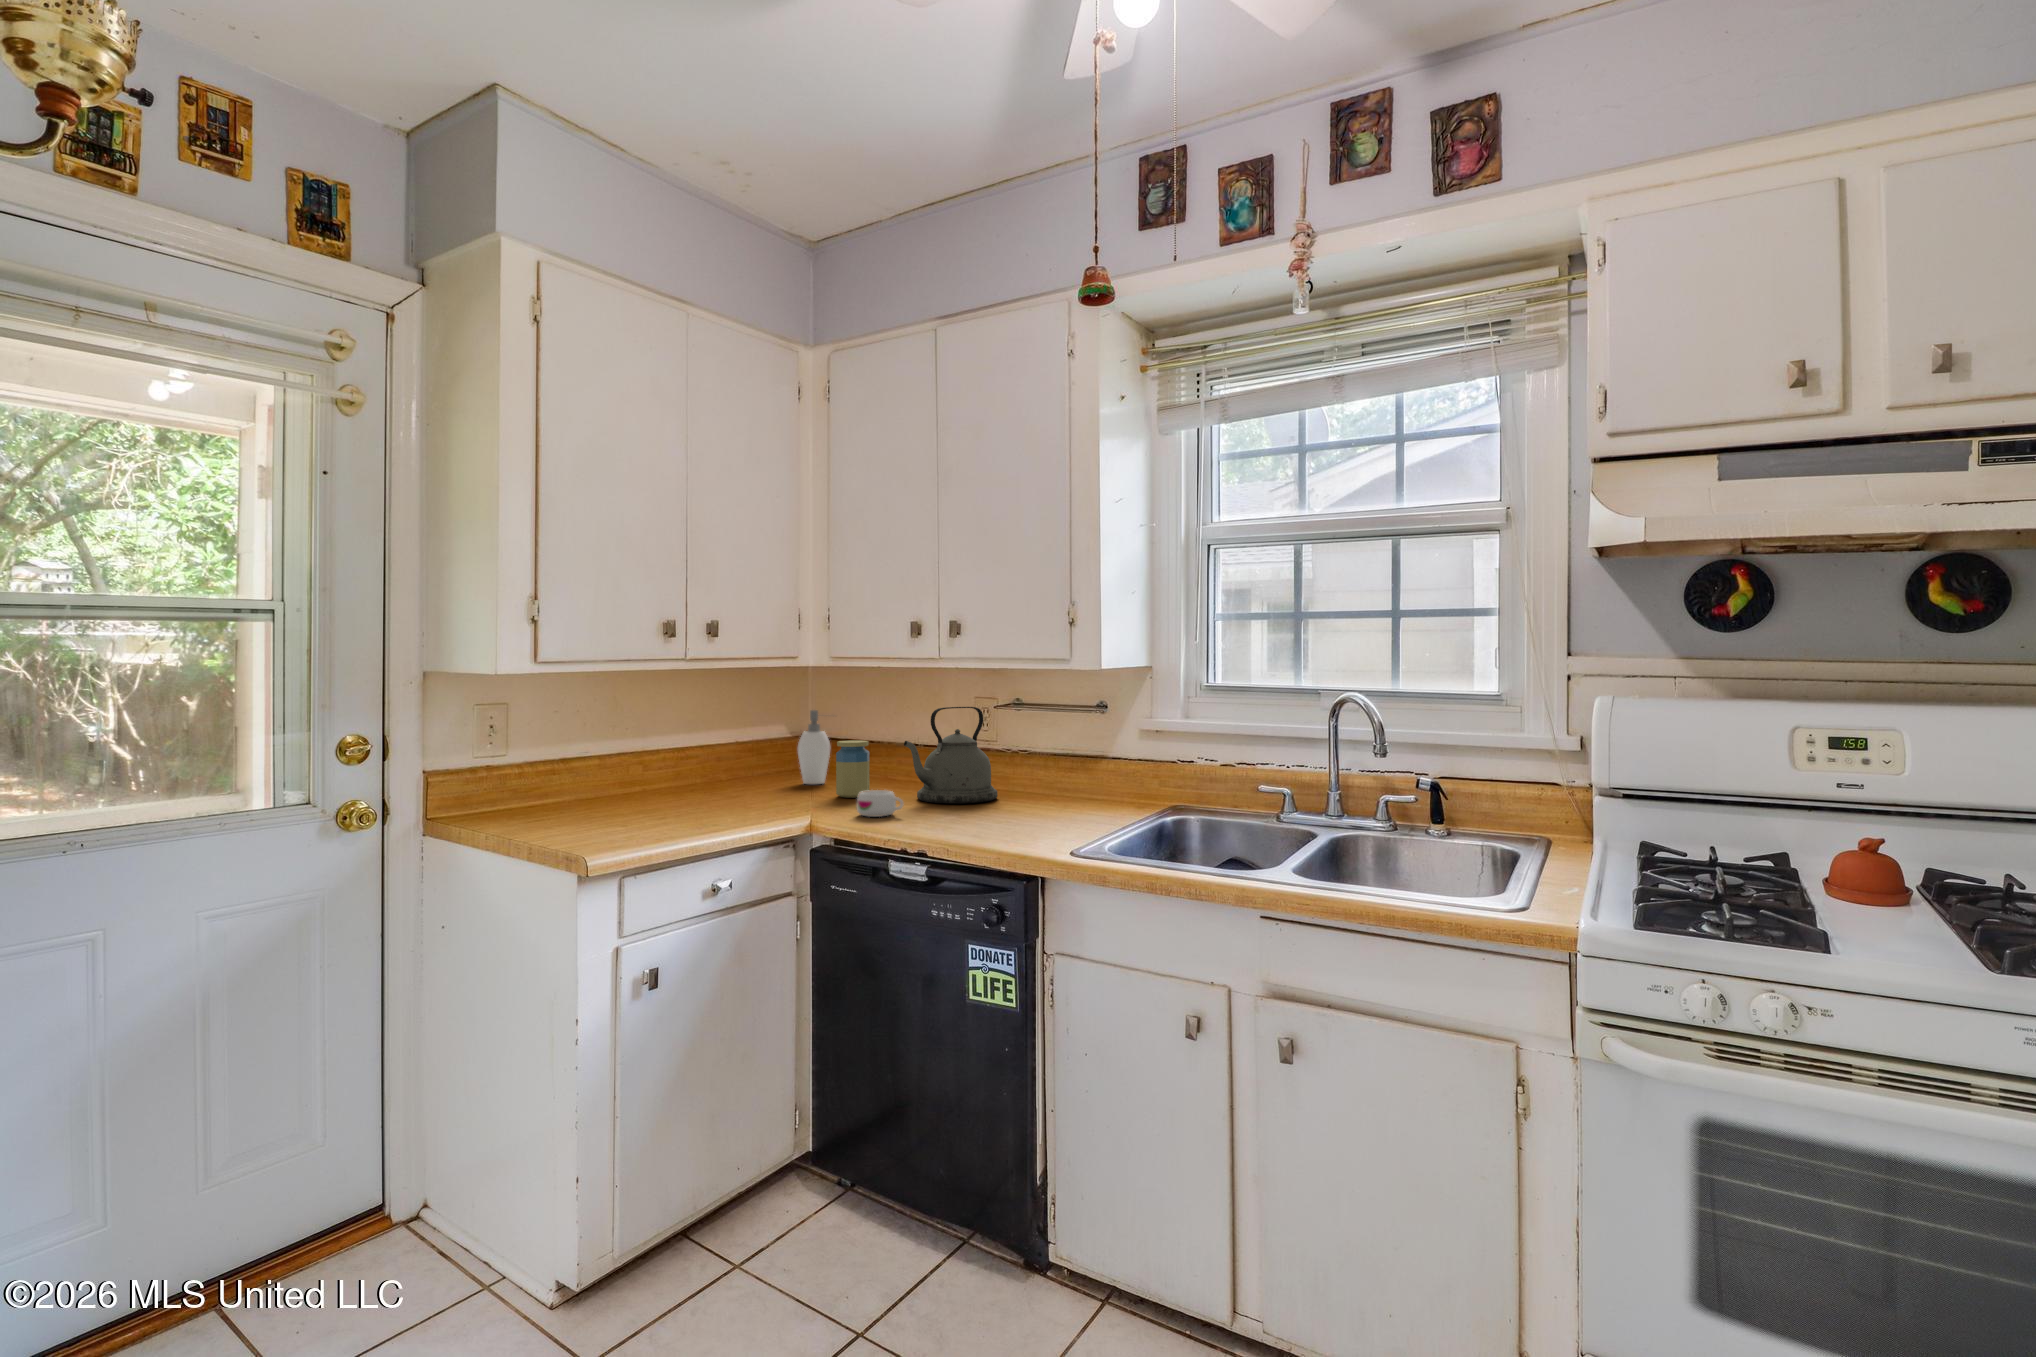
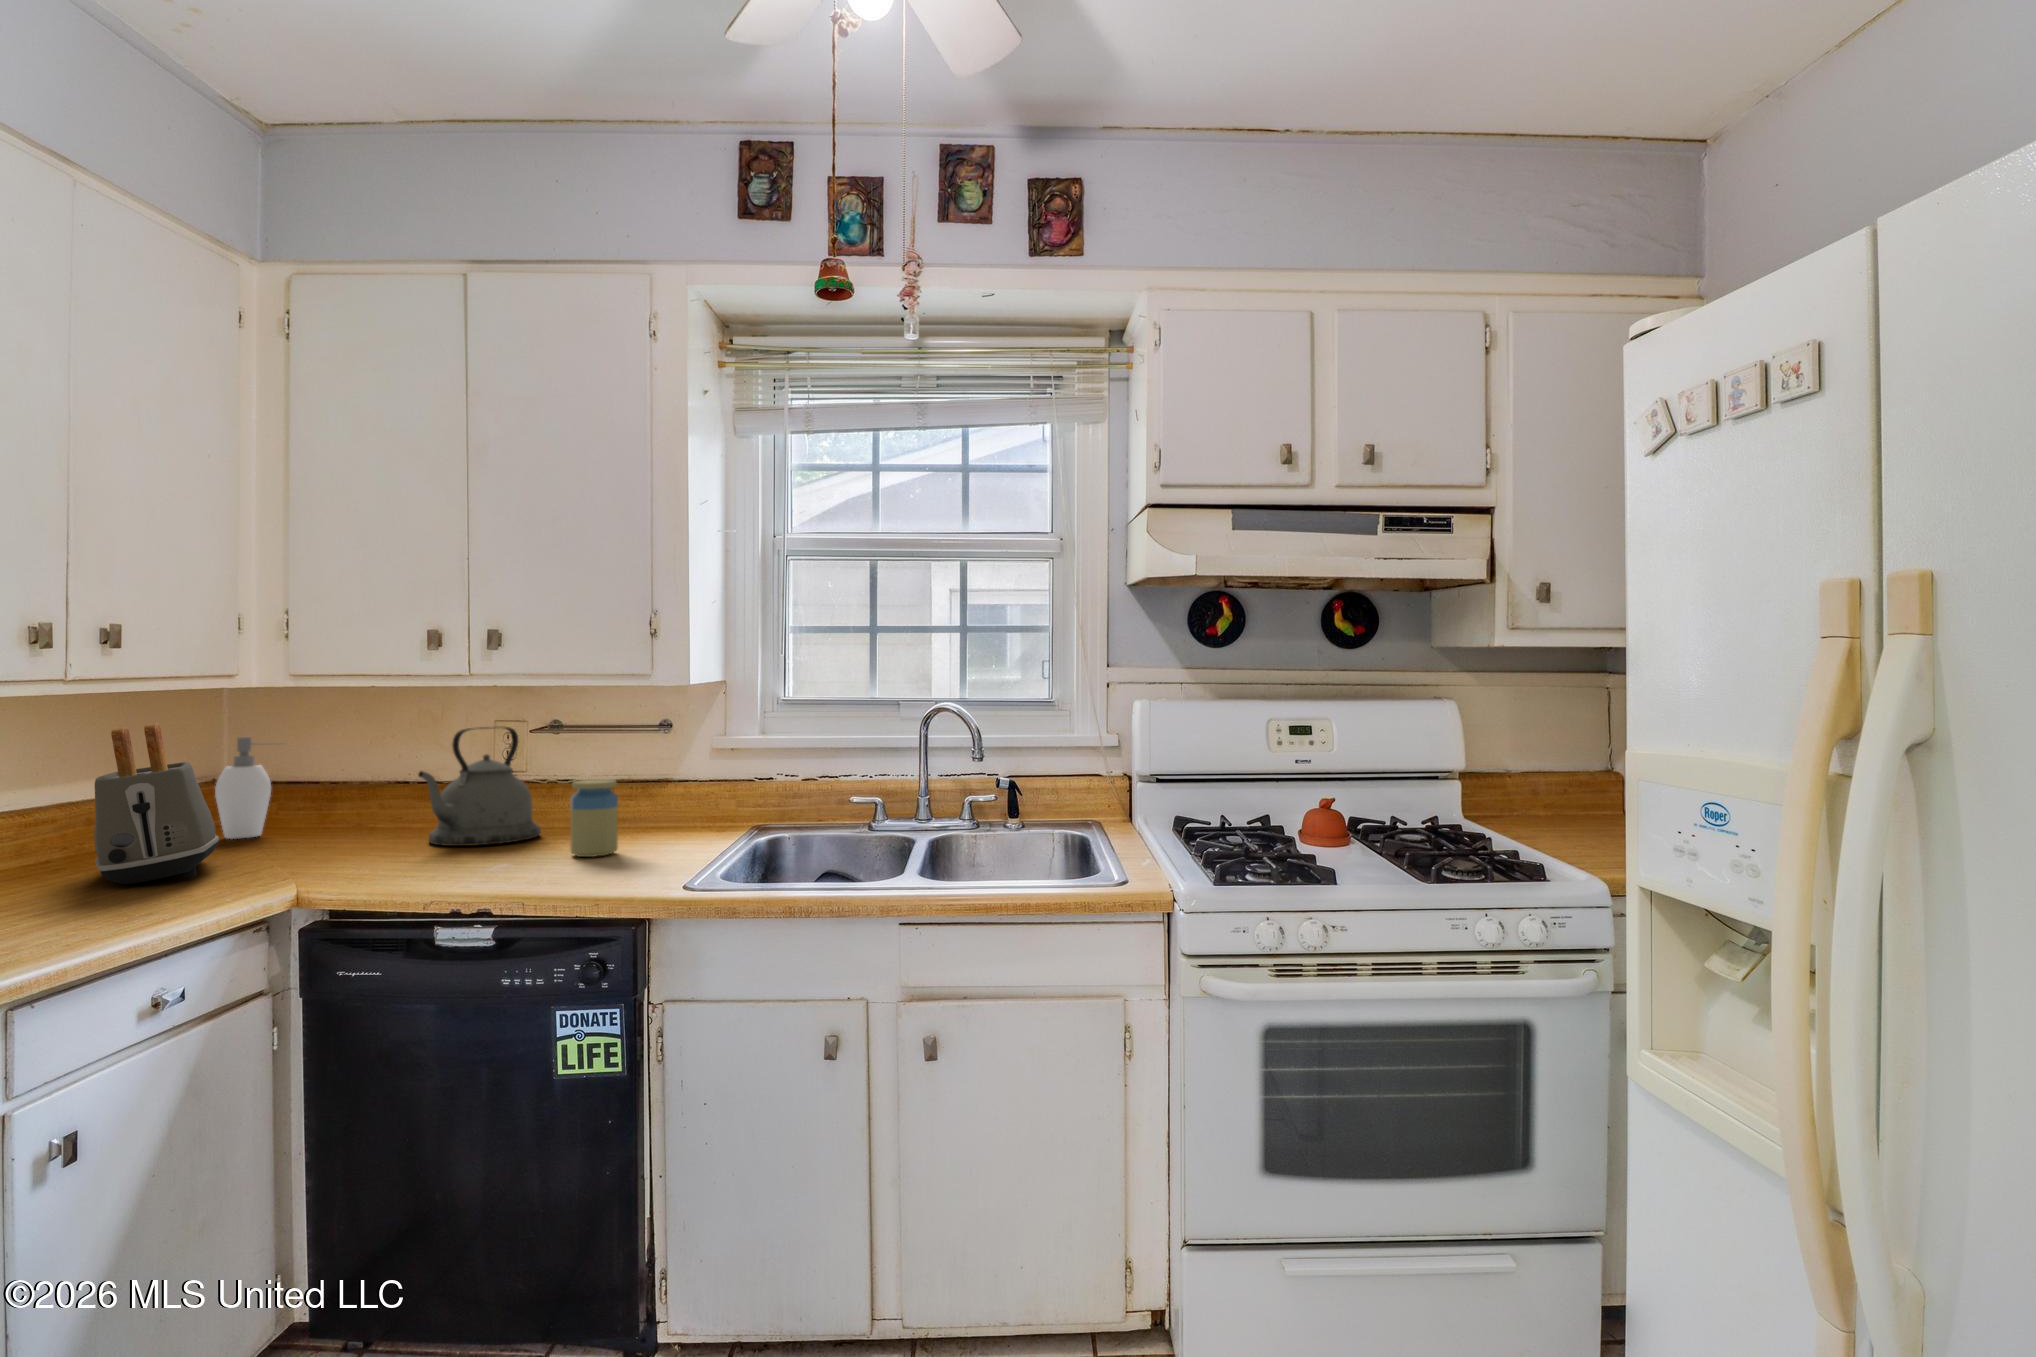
toaster: none [710,700,783,811] -> present [94,723,219,884]
jar: present [836,740,870,798] -> present [570,779,618,857]
mug: present [857,790,903,817] -> none [359,835,432,870]

